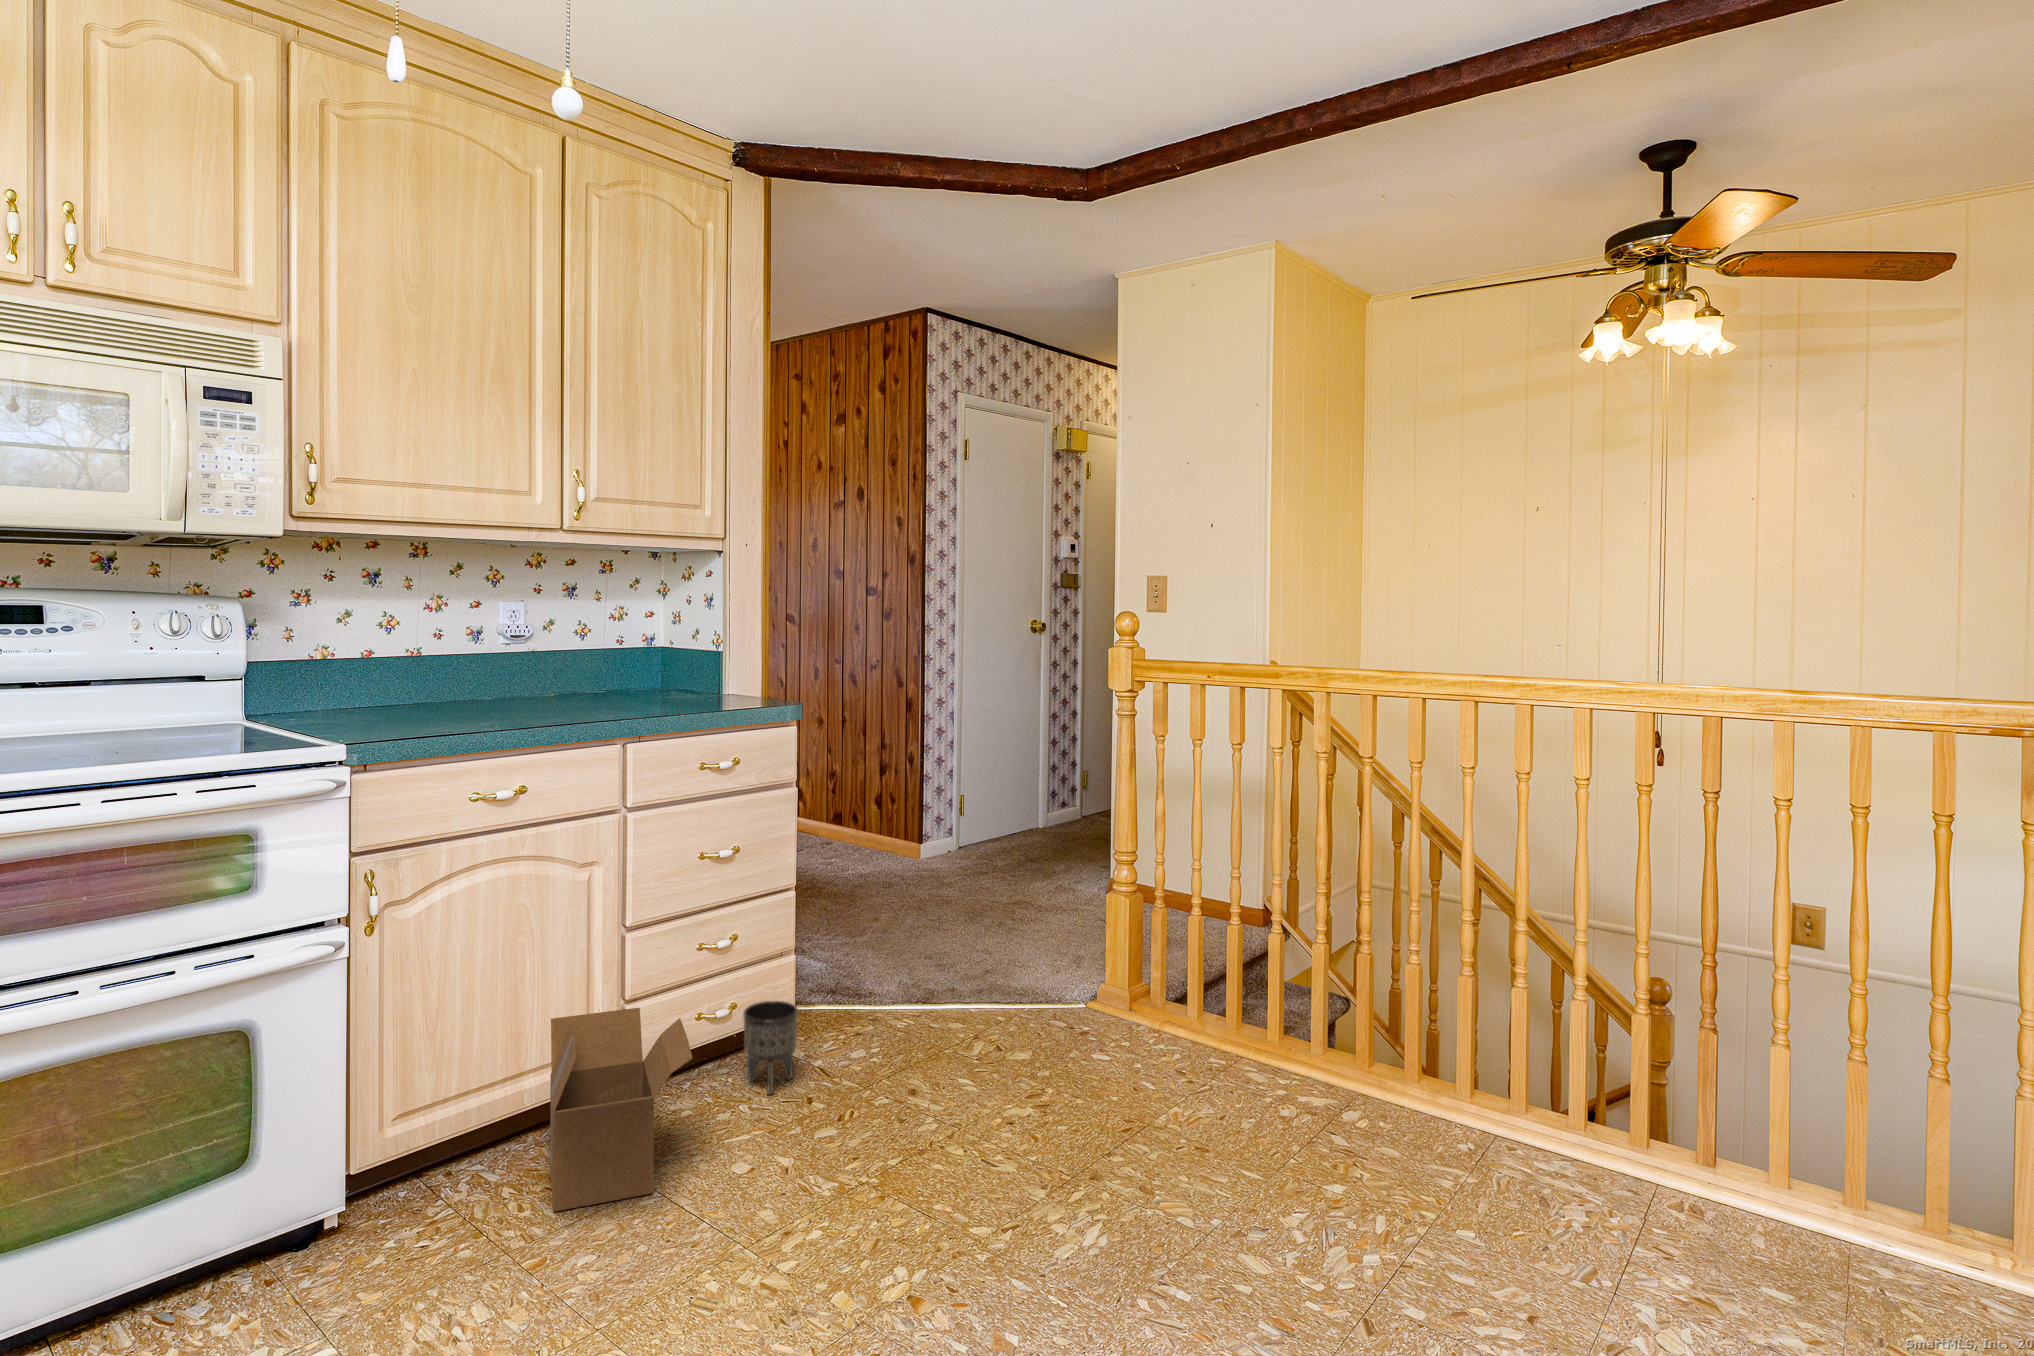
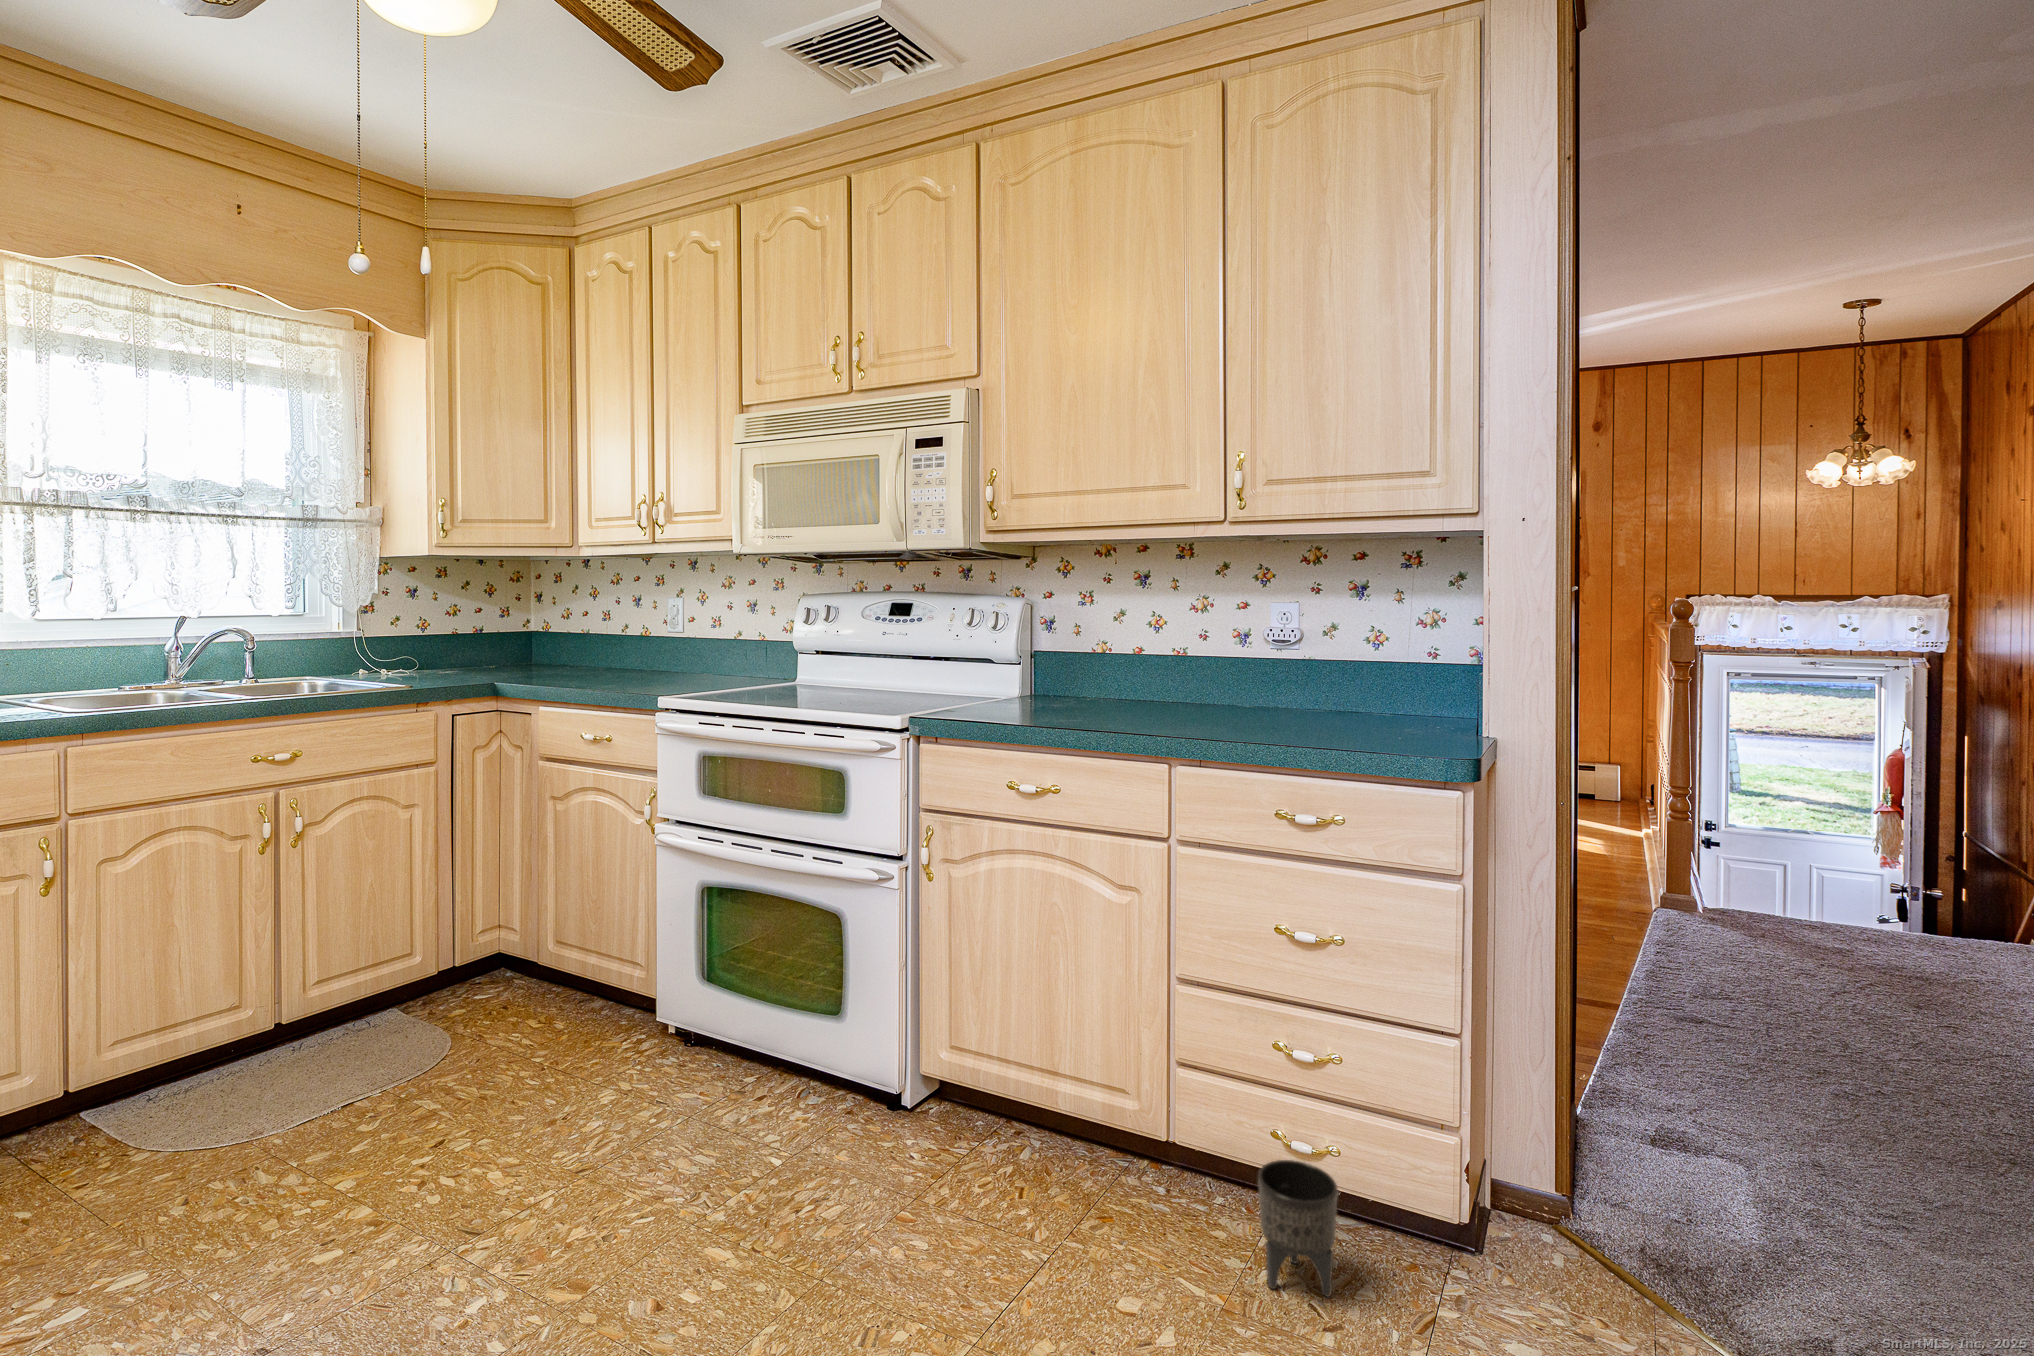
cardboard box: present [550,1008,693,1212] -> none [910,1032,1114,1249]

